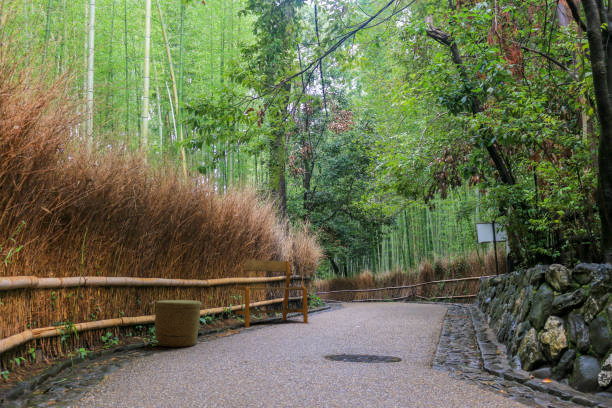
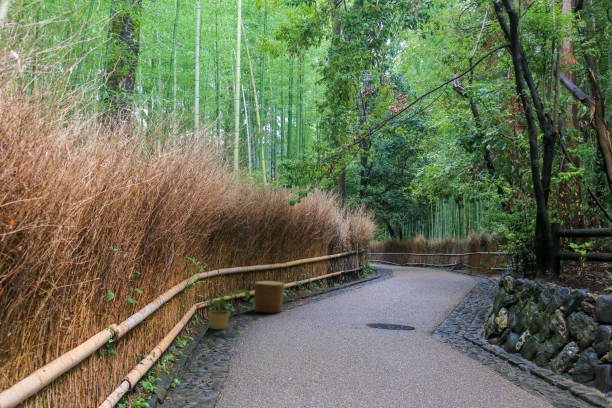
bench: present [236,260,308,327] -> present [470,243,497,276]
potted plant: none [58,303,135,373] -> present [208,290,250,329]

